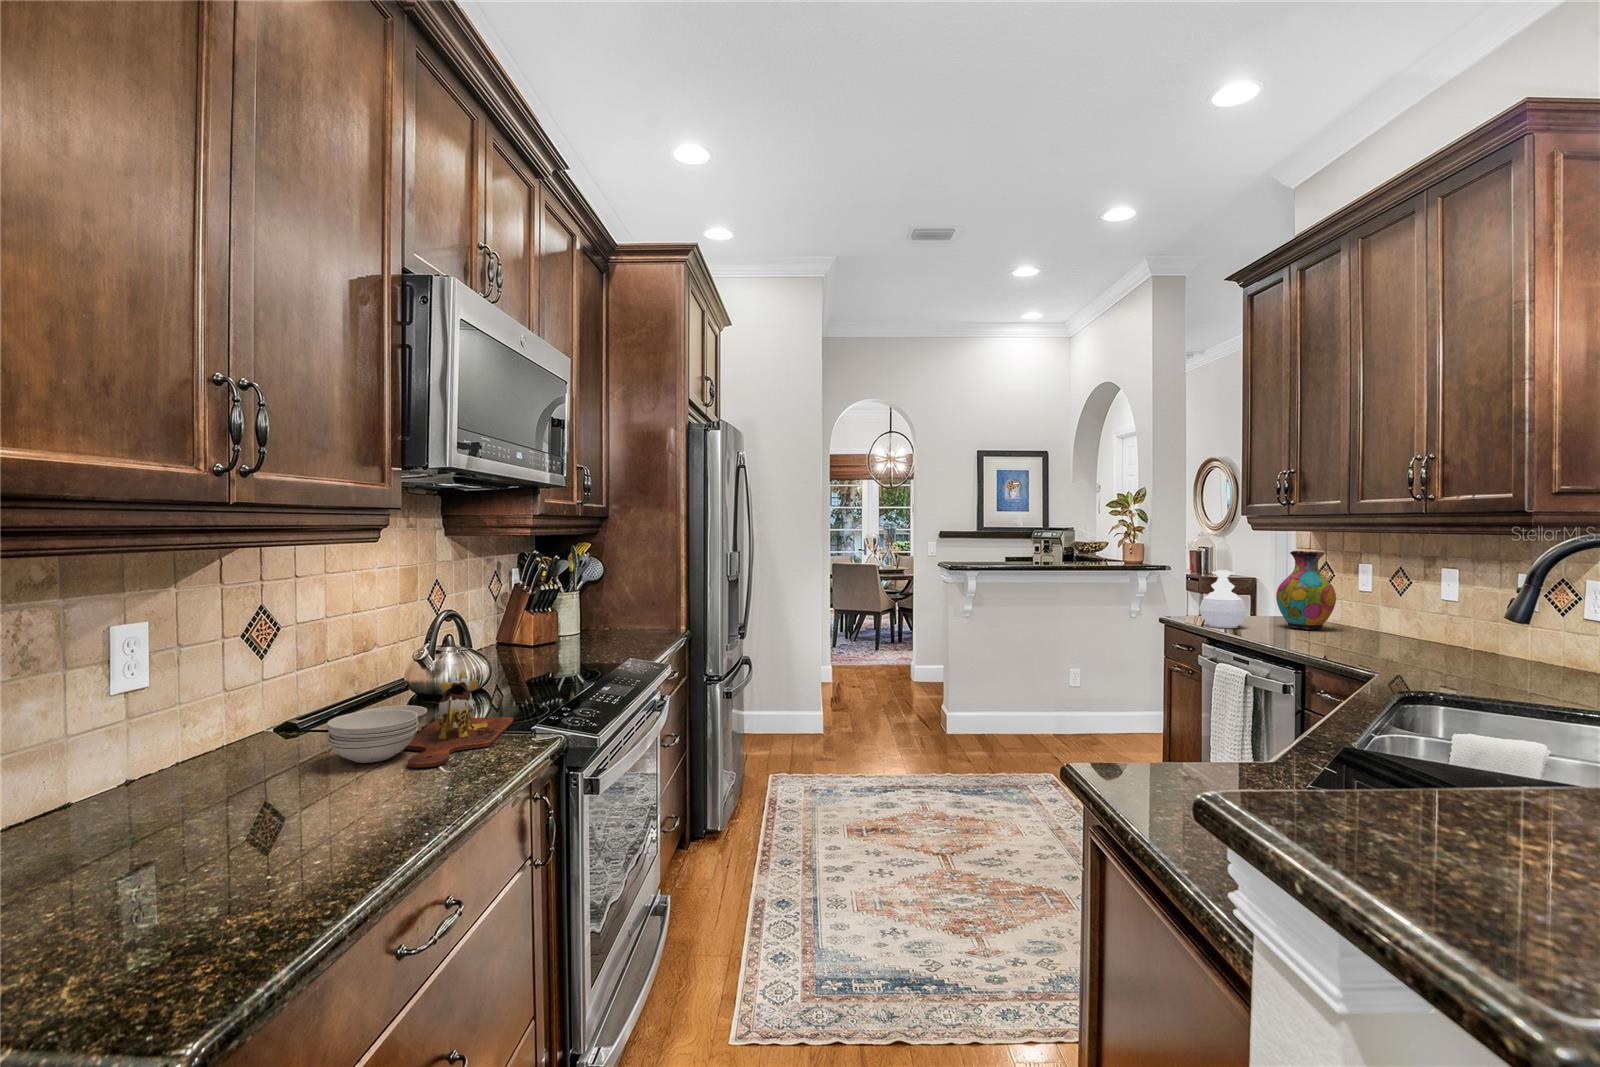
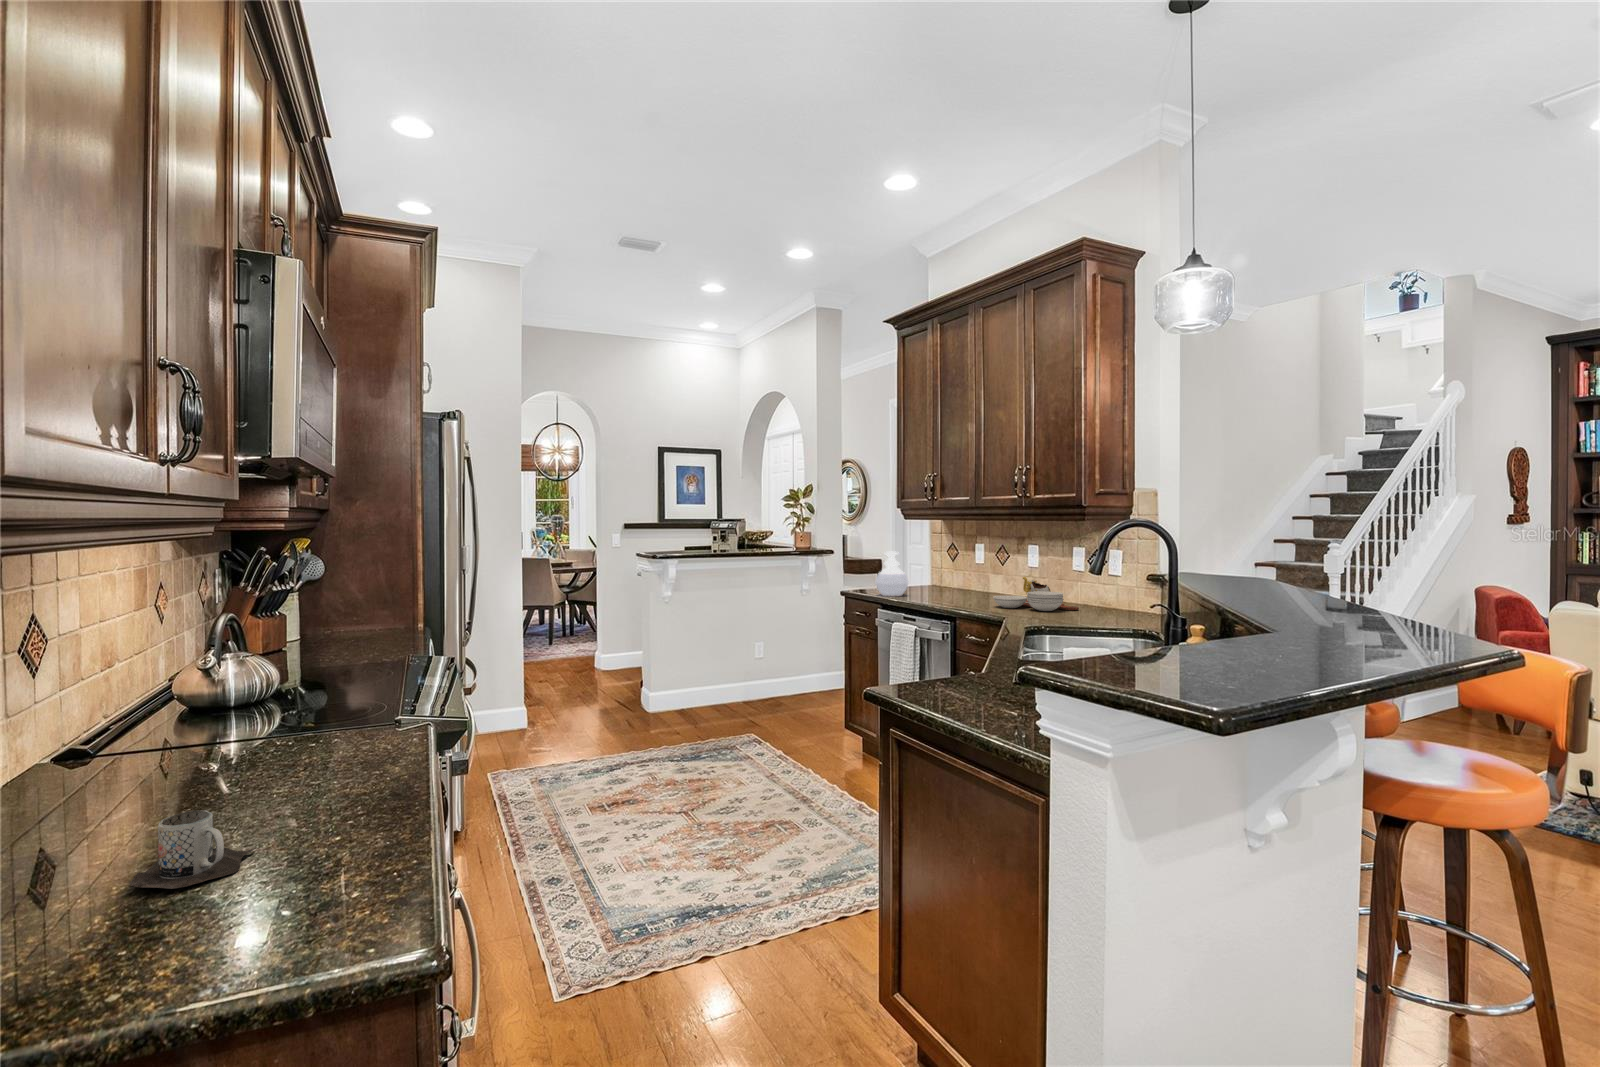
vase: present [1276,551,1336,629] -> none [926,535,964,594]
cutting board: present [327,670,513,768] -> present [993,577,1079,611]
mug: none [119,812,256,892] -> present [130,810,256,889]

